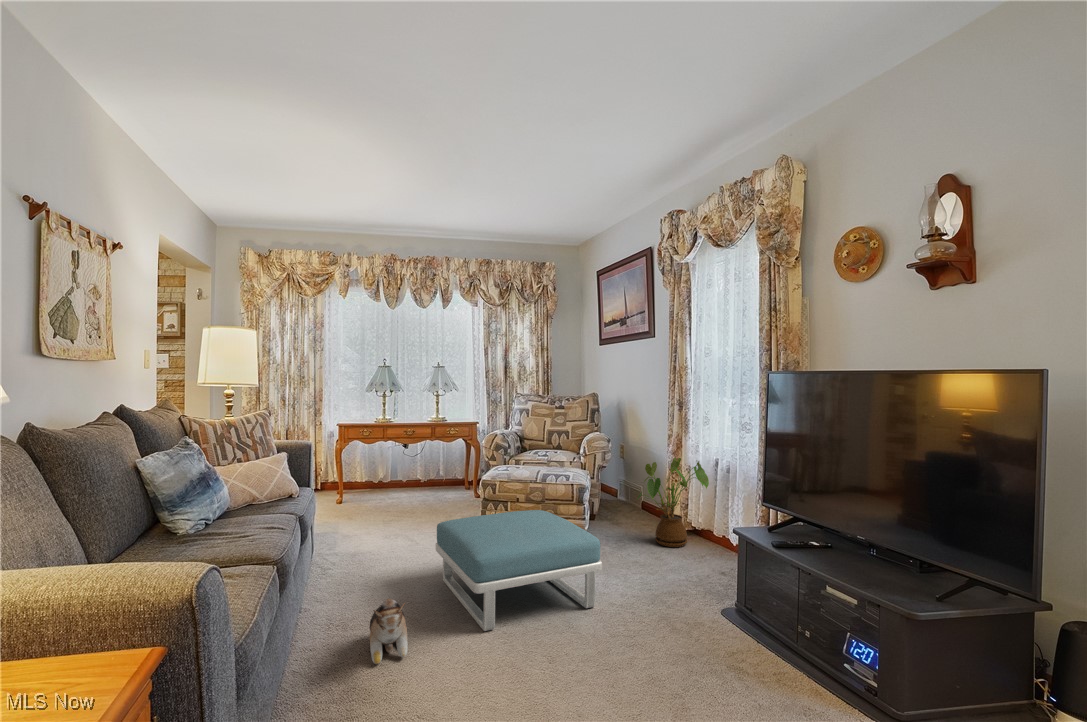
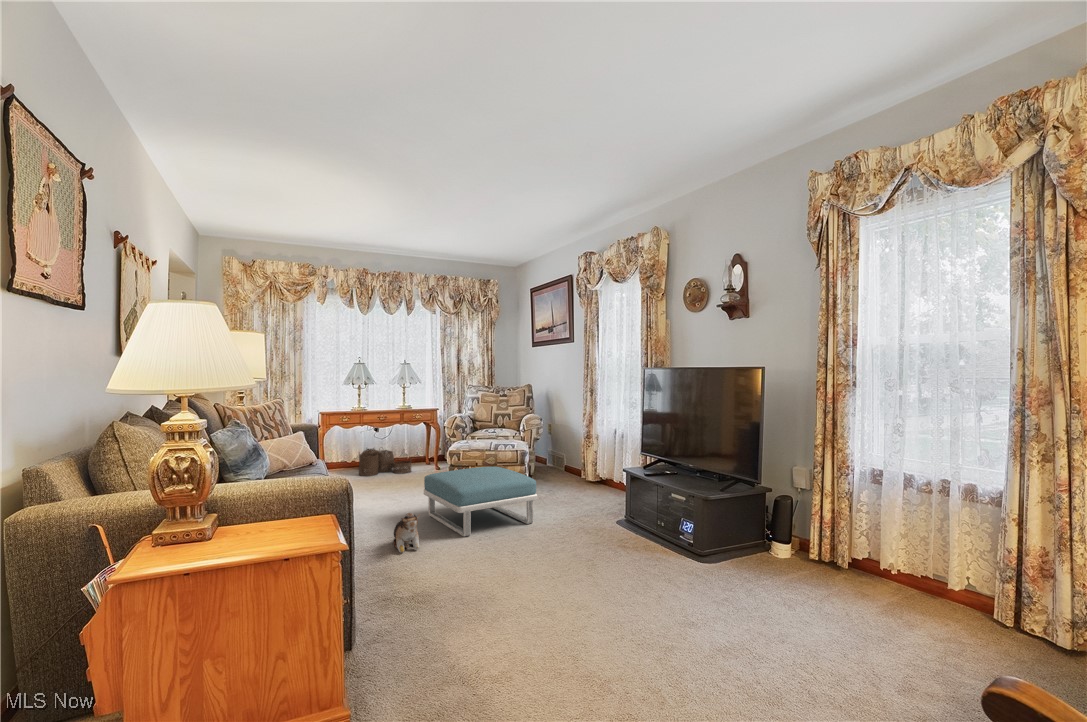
house plant: present [637,458,709,547] -> none [561,430,610,492]
woven basket: none [377,469,444,507] -> present [359,448,411,476]

